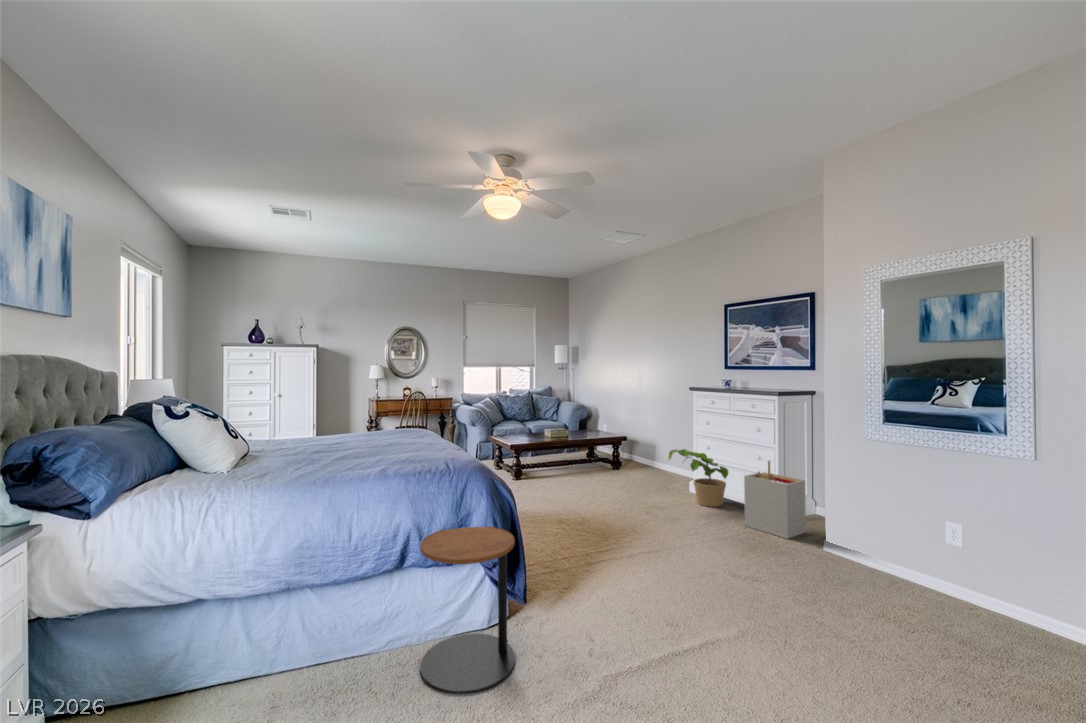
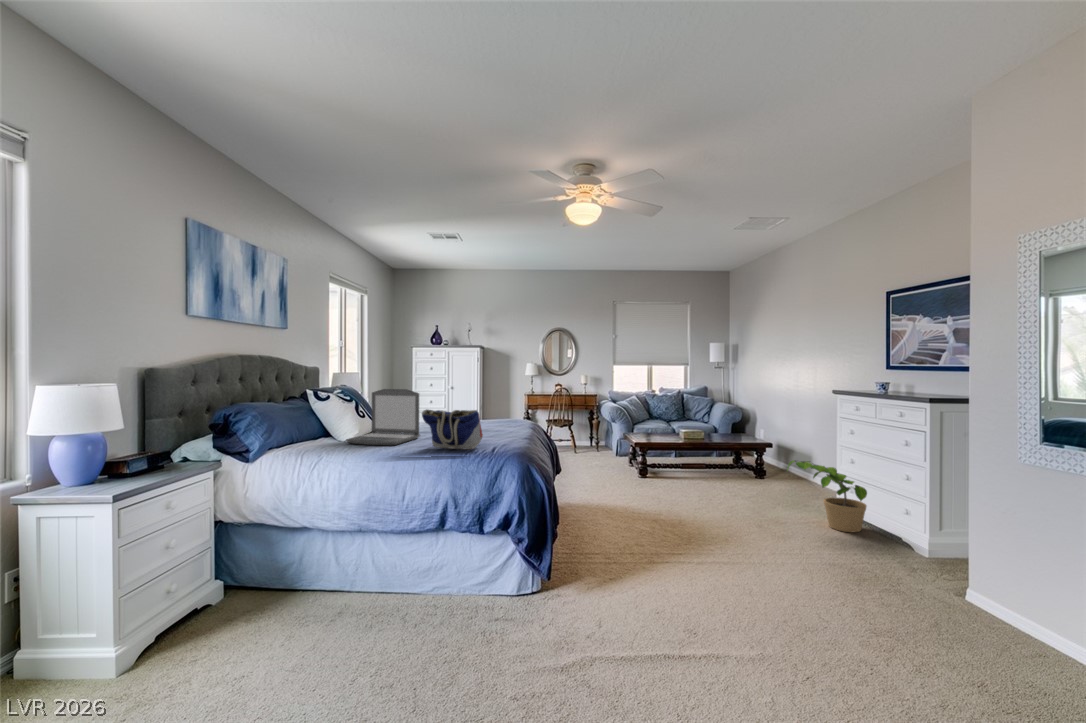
laptop: none [233,399,330,474] -> present [346,389,420,445]
tote bag: none [357,420,436,469] -> present [422,409,483,449]
storage bin: present [744,461,806,539] -> none [869,482,952,581]
side table: present [420,526,515,694] -> none [441,502,521,638]

